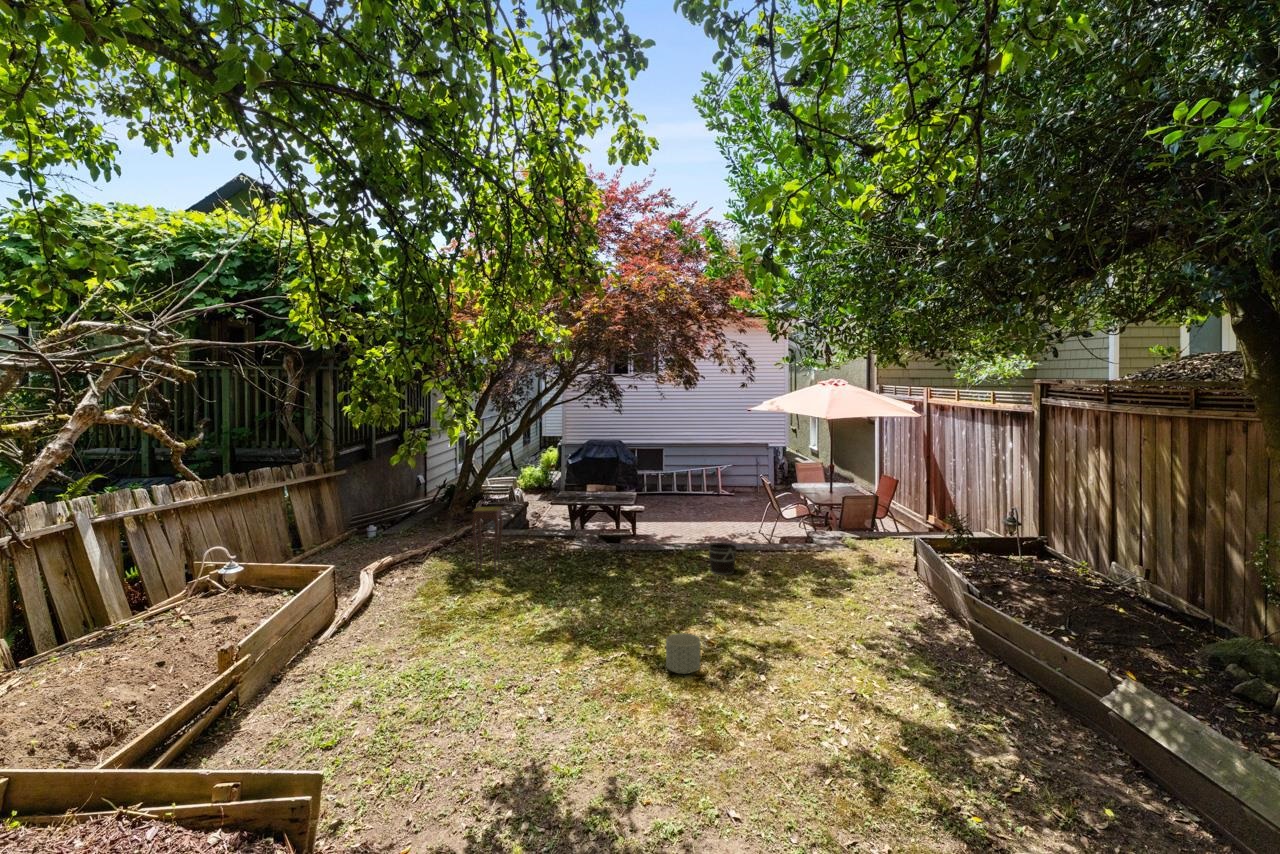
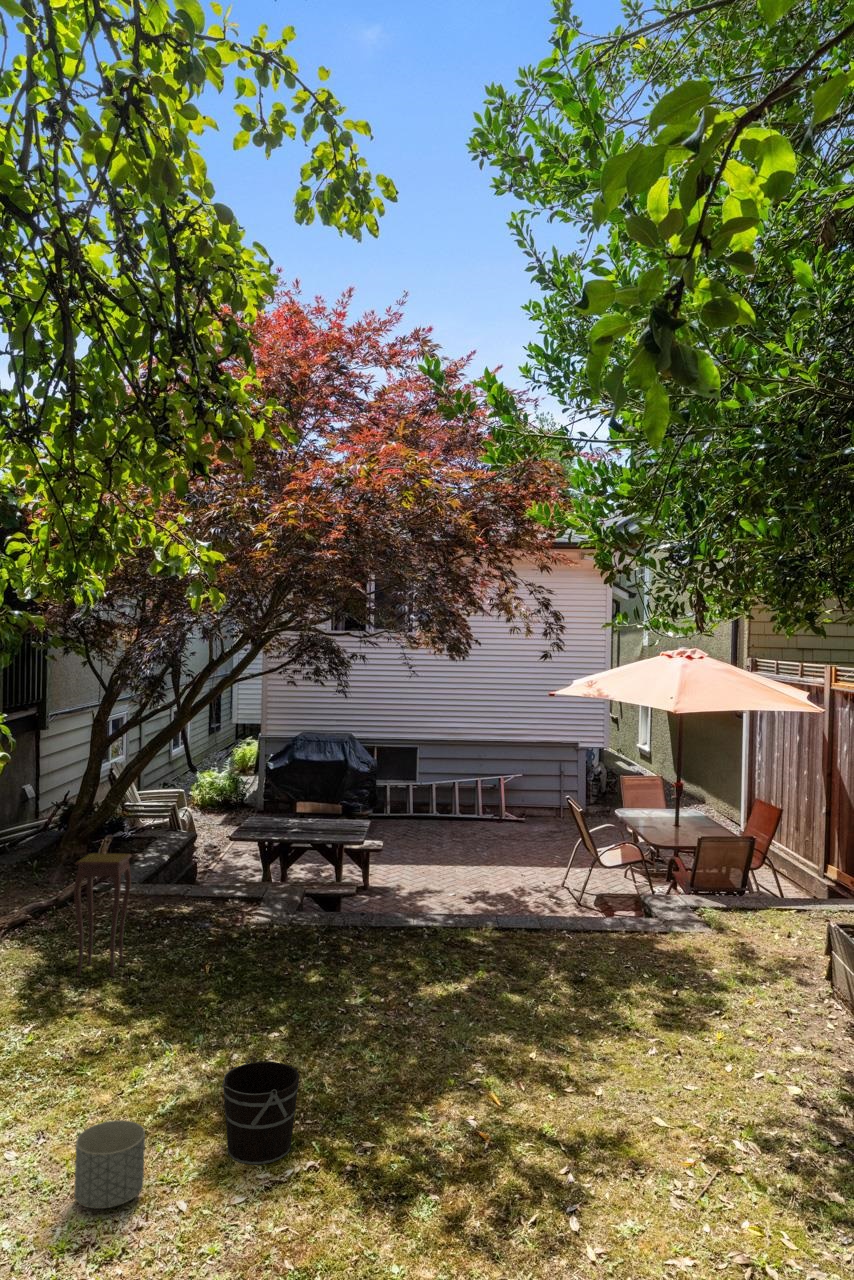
bucket: present [709,543,736,574] -> present [222,1059,299,1164]
planter: present [666,633,700,674] -> present [74,1120,145,1209]

